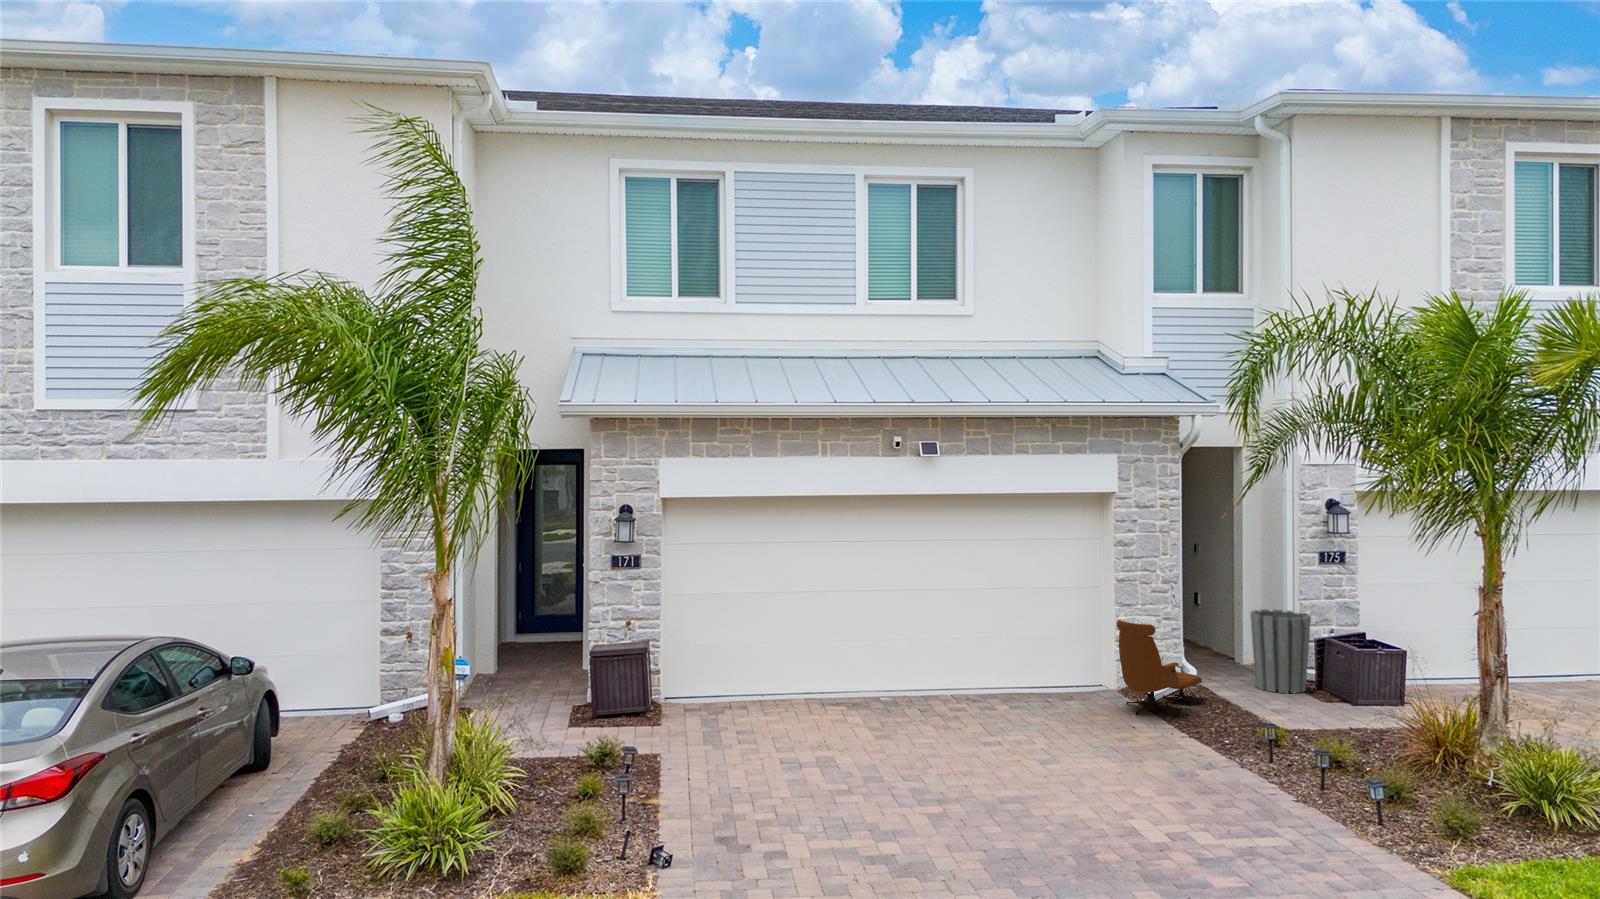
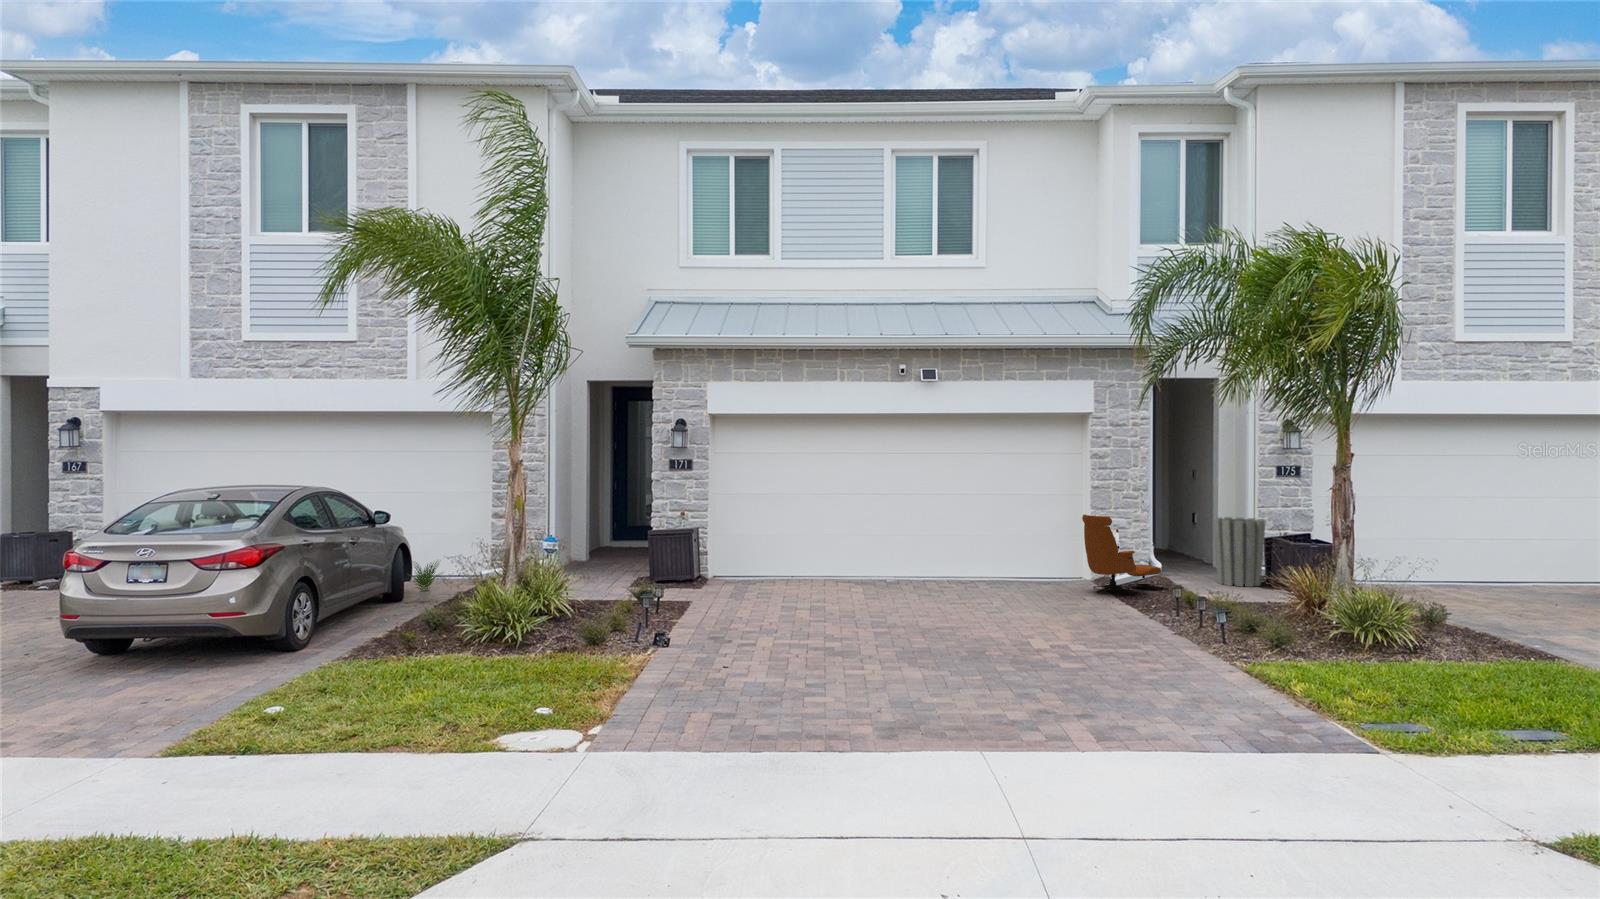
potted plant: none [267,708,327,769] -> present [409,561,440,602]

